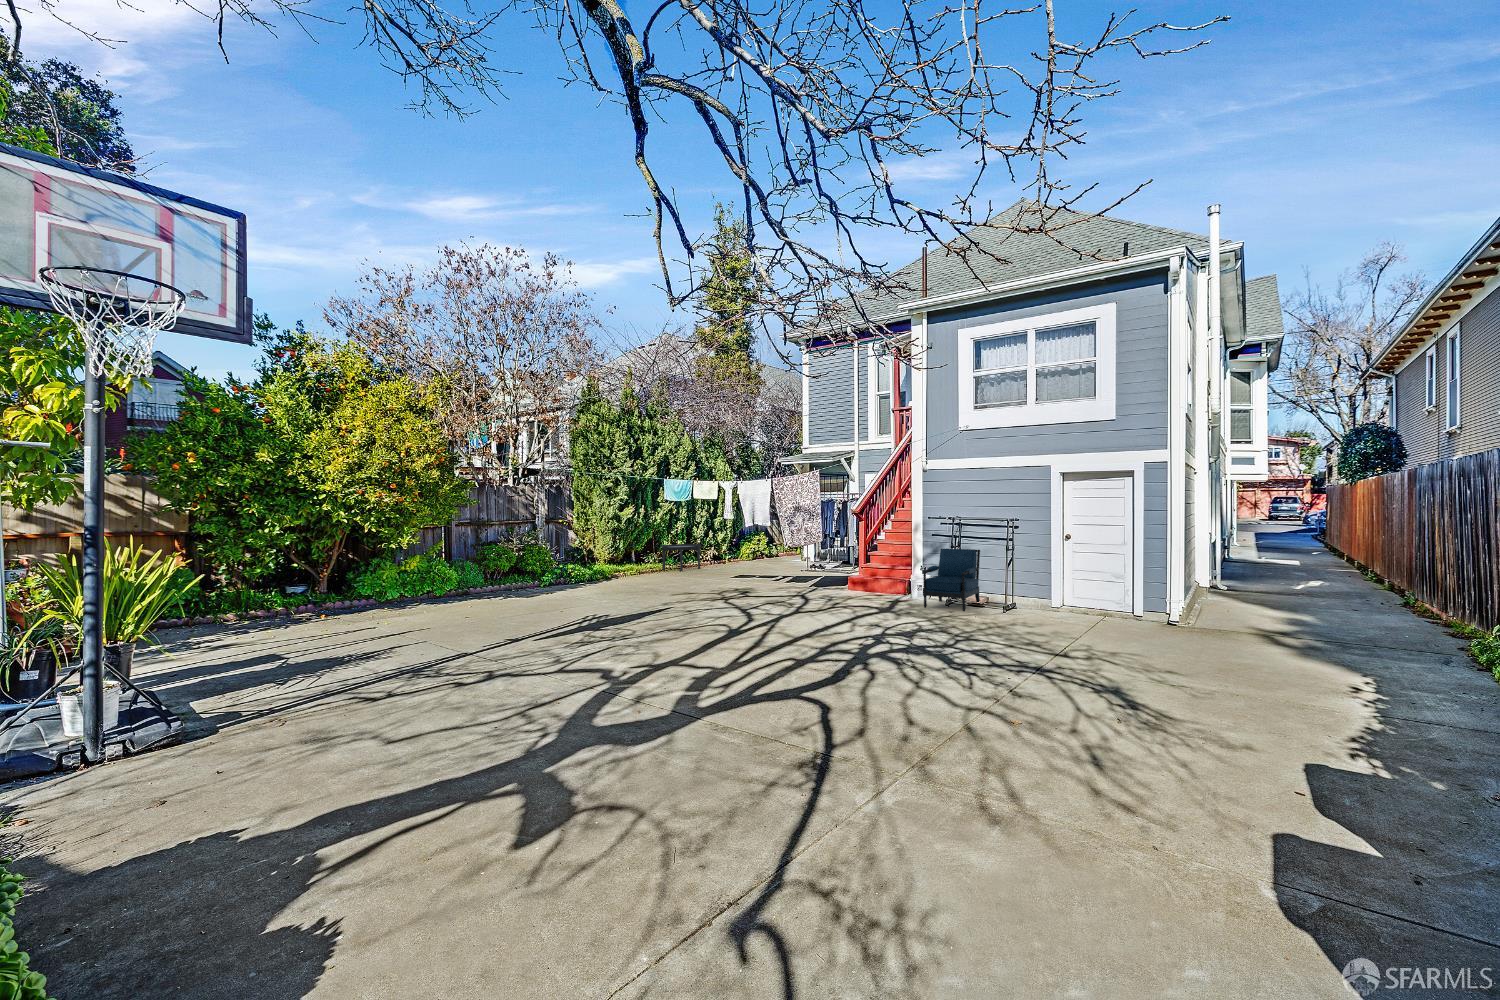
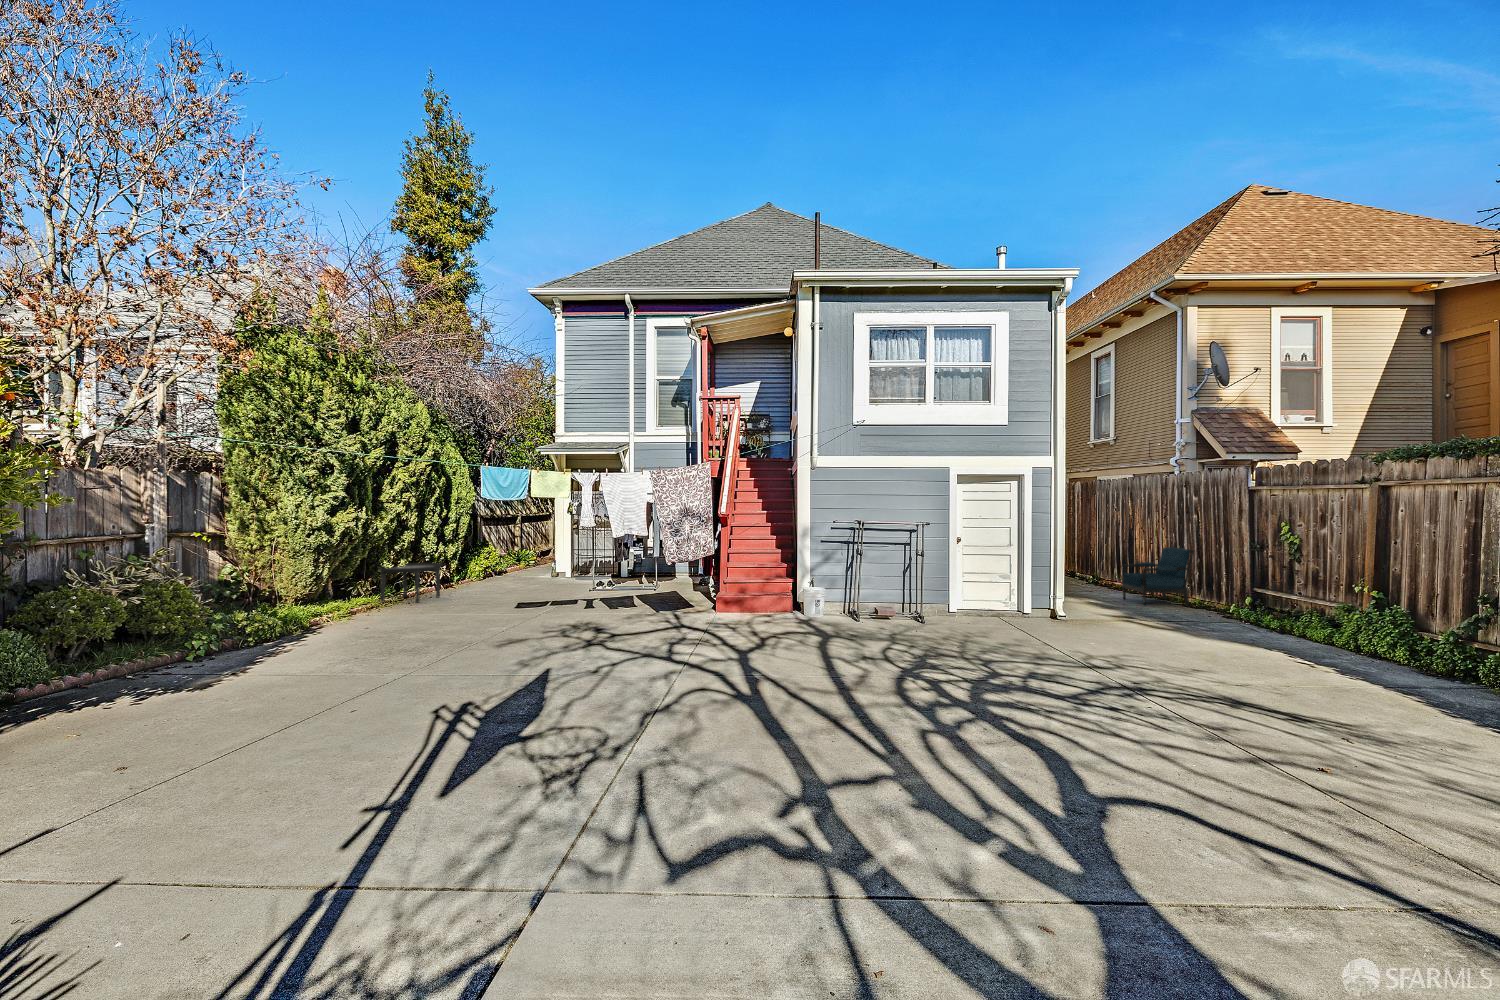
chair: present [923,548,980,611] -> present [1122,547,1194,605]

